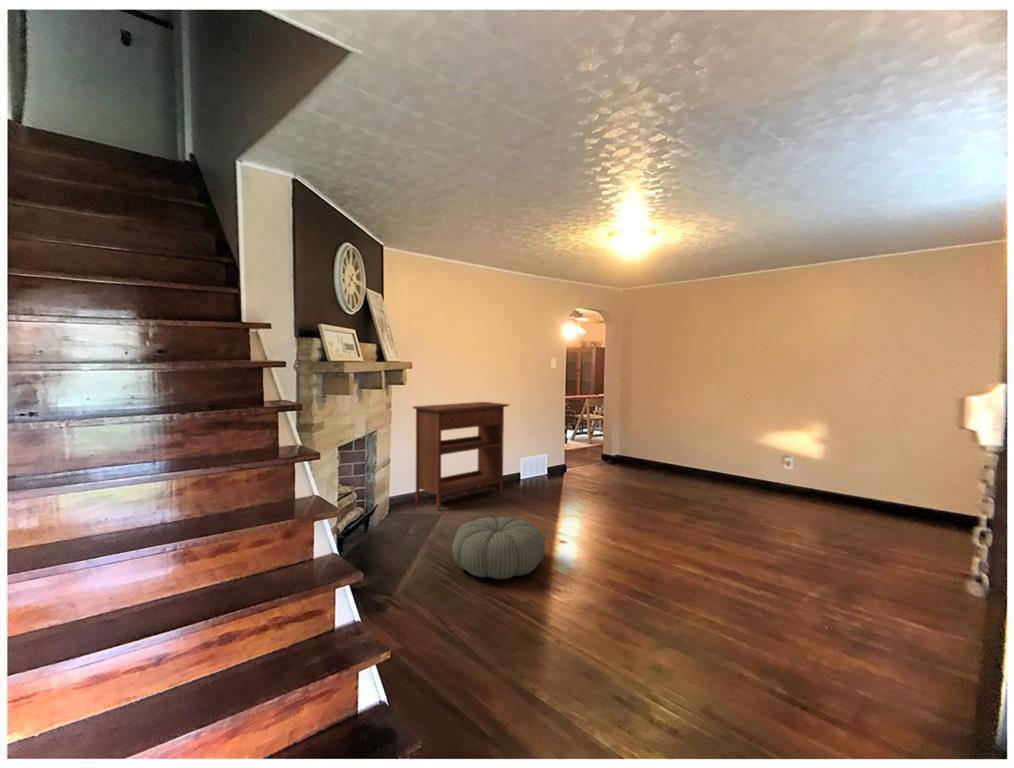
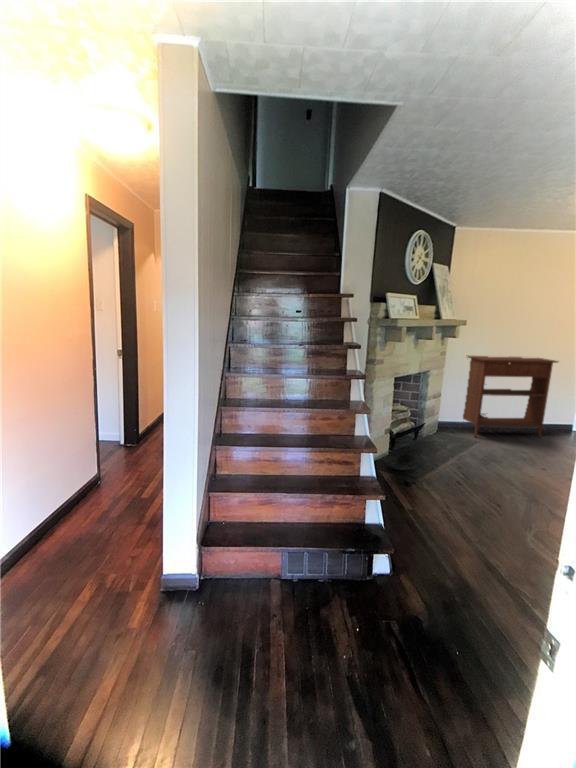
pouf: present [452,517,545,579] -> none [469,447,555,498]

